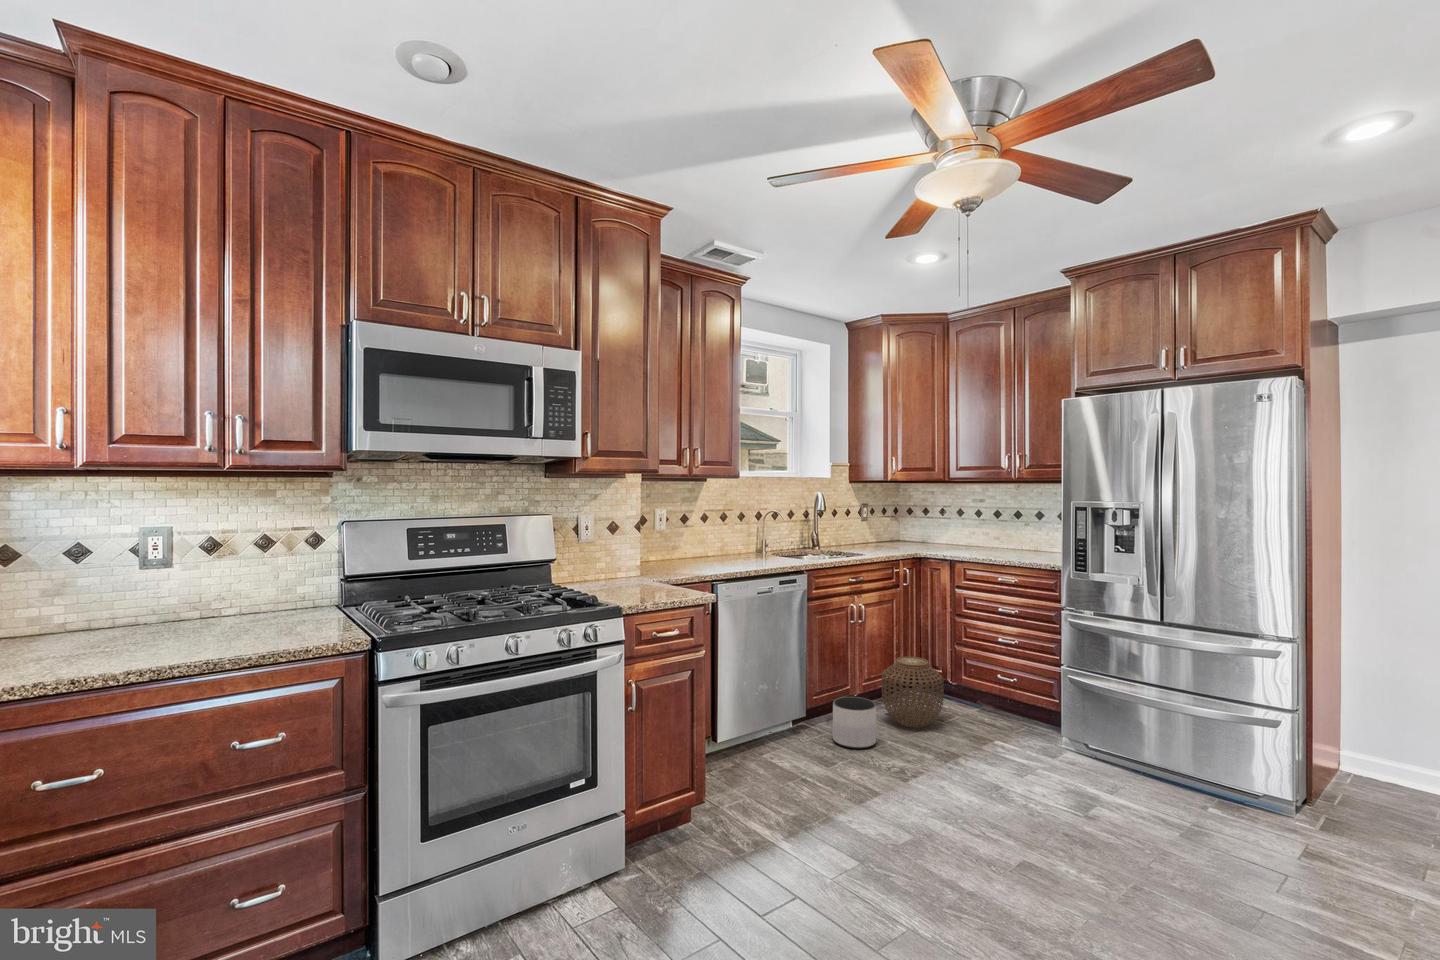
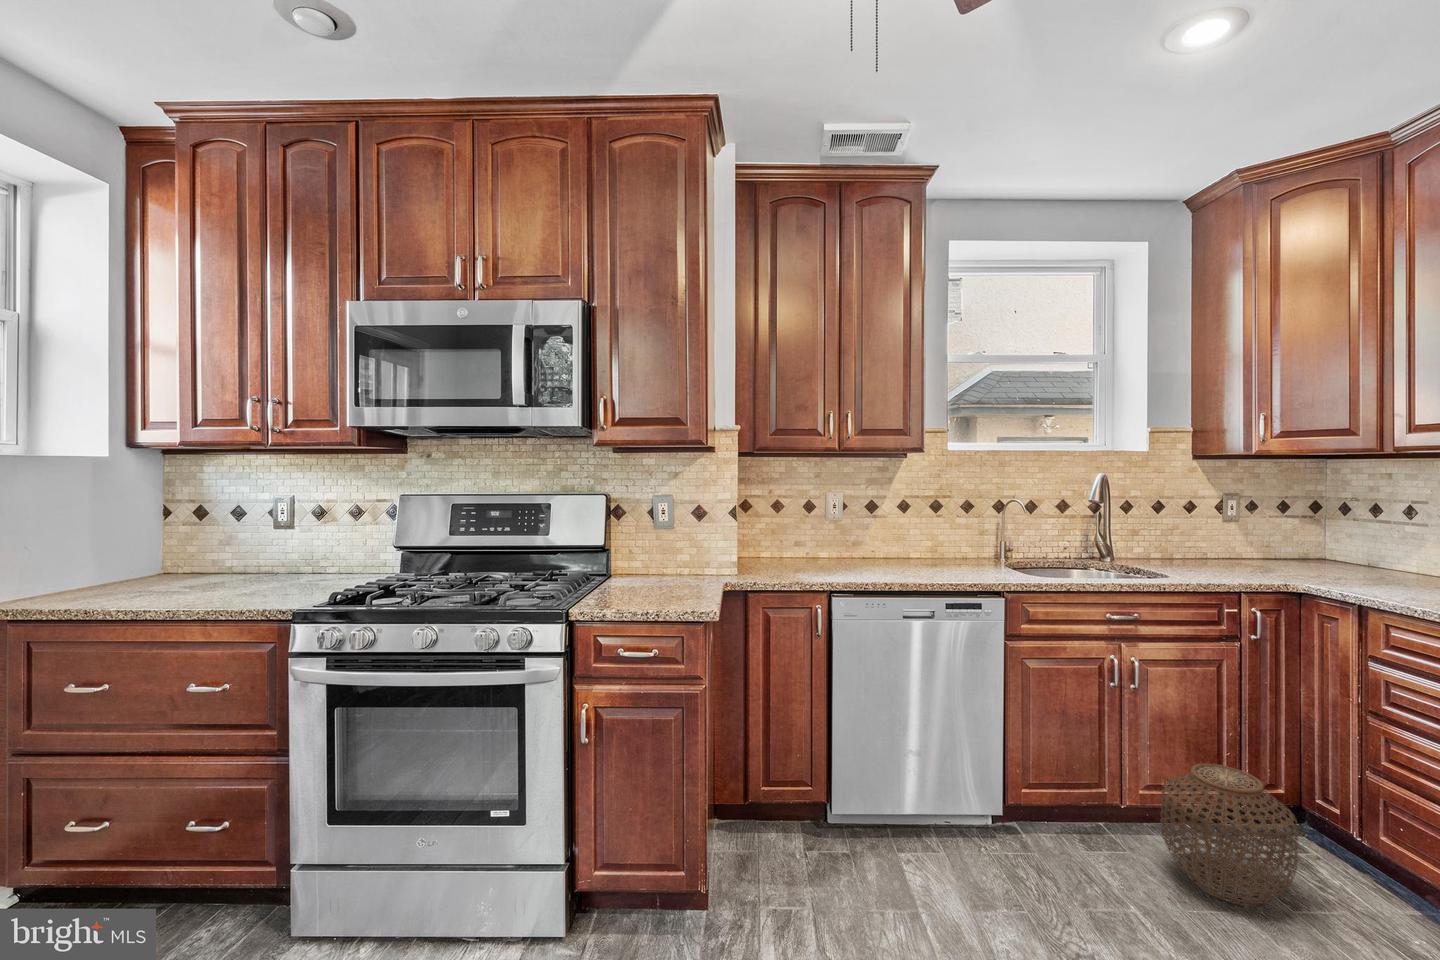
planter: present [832,697,876,749] -> none [1028,801,1109,901]

